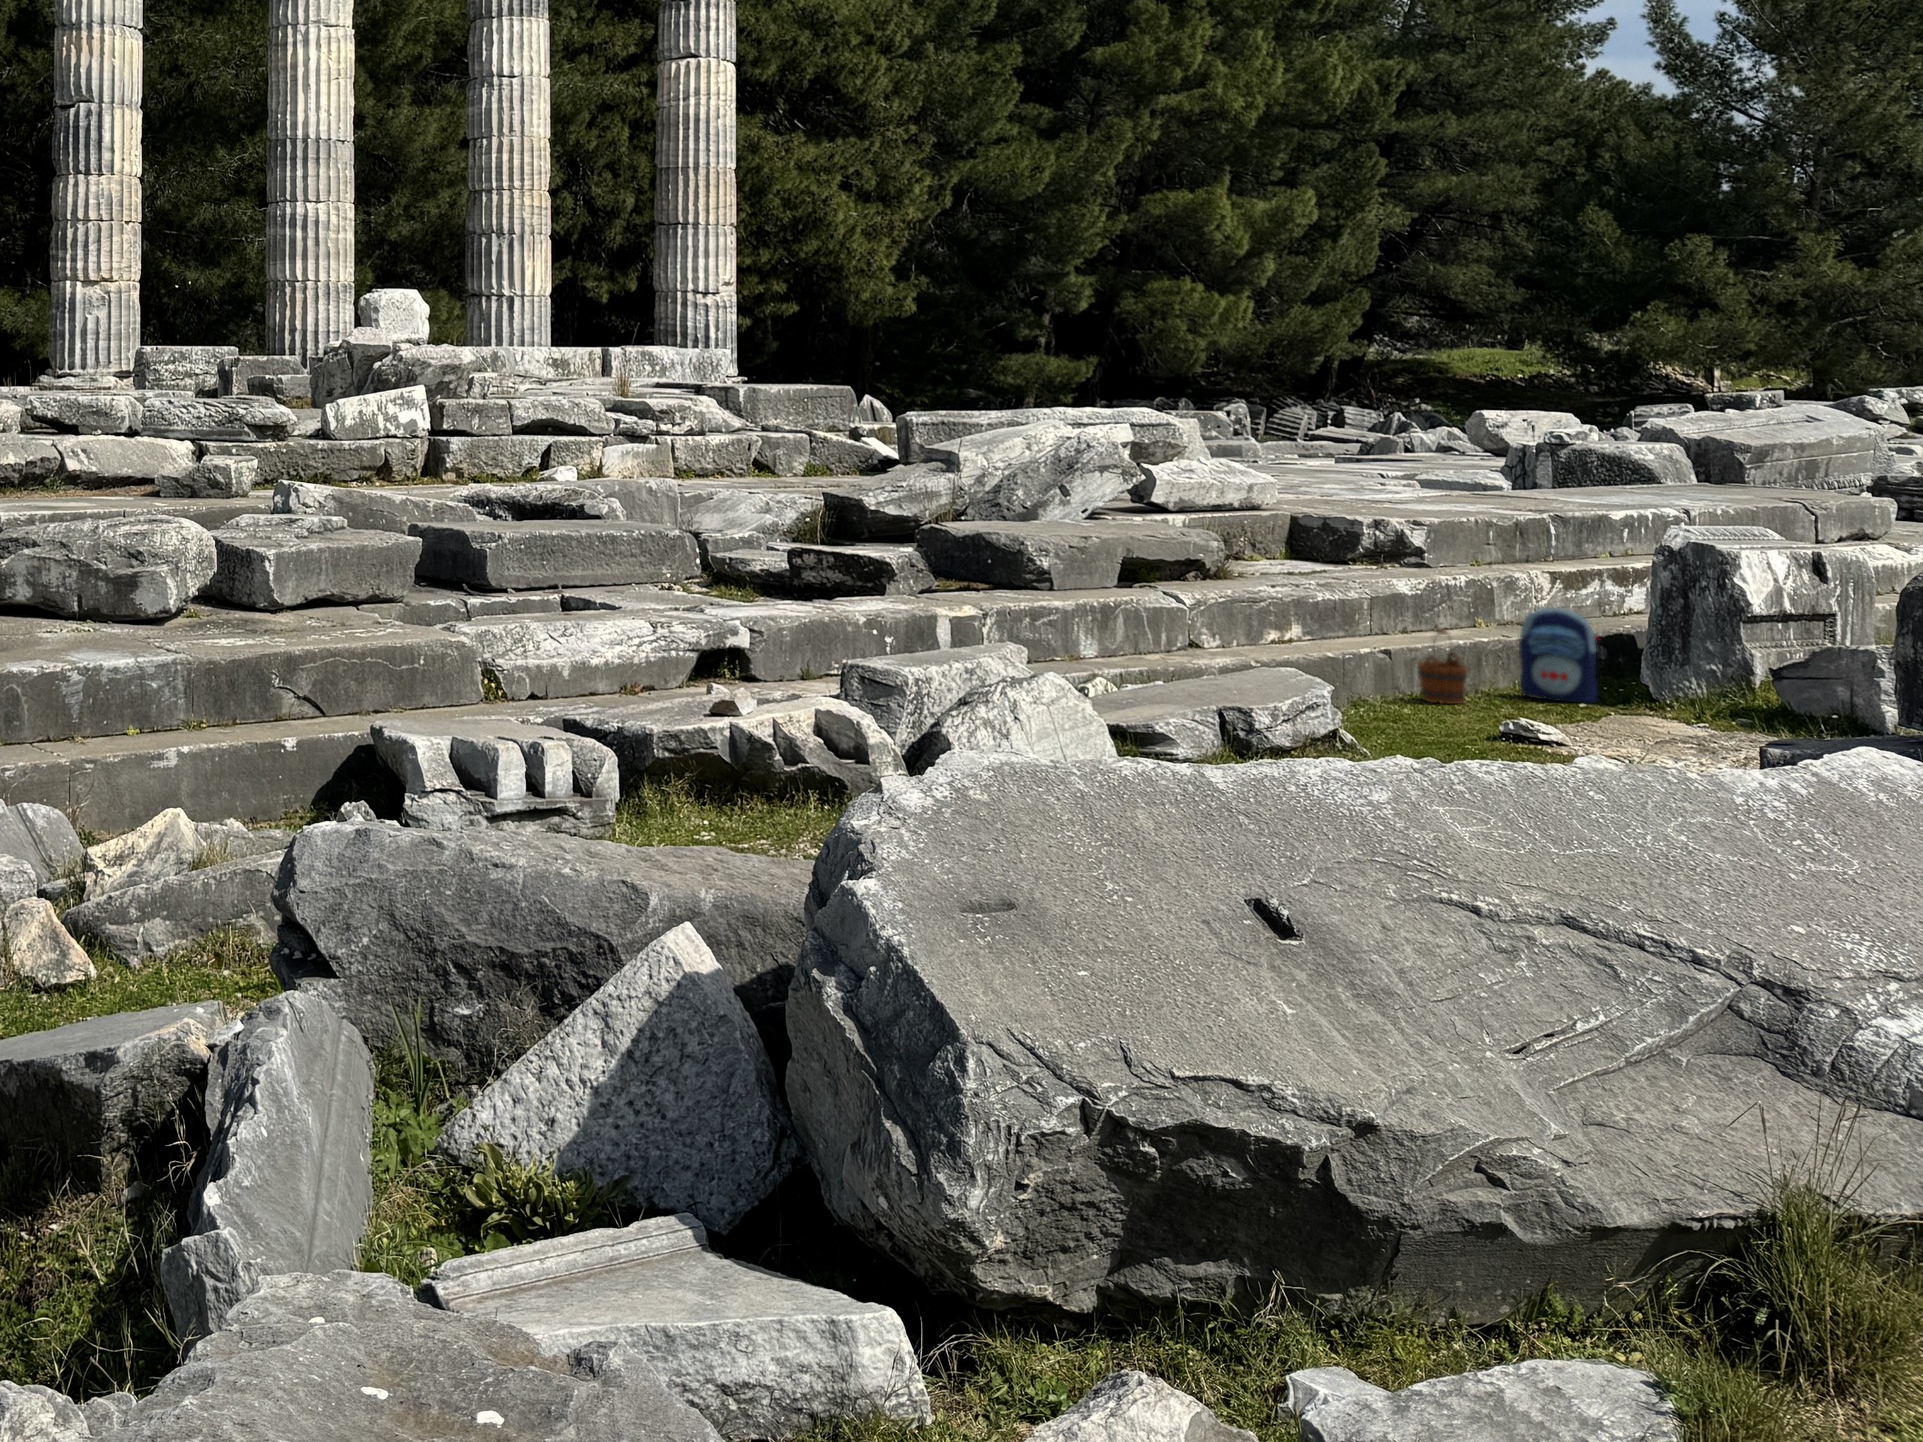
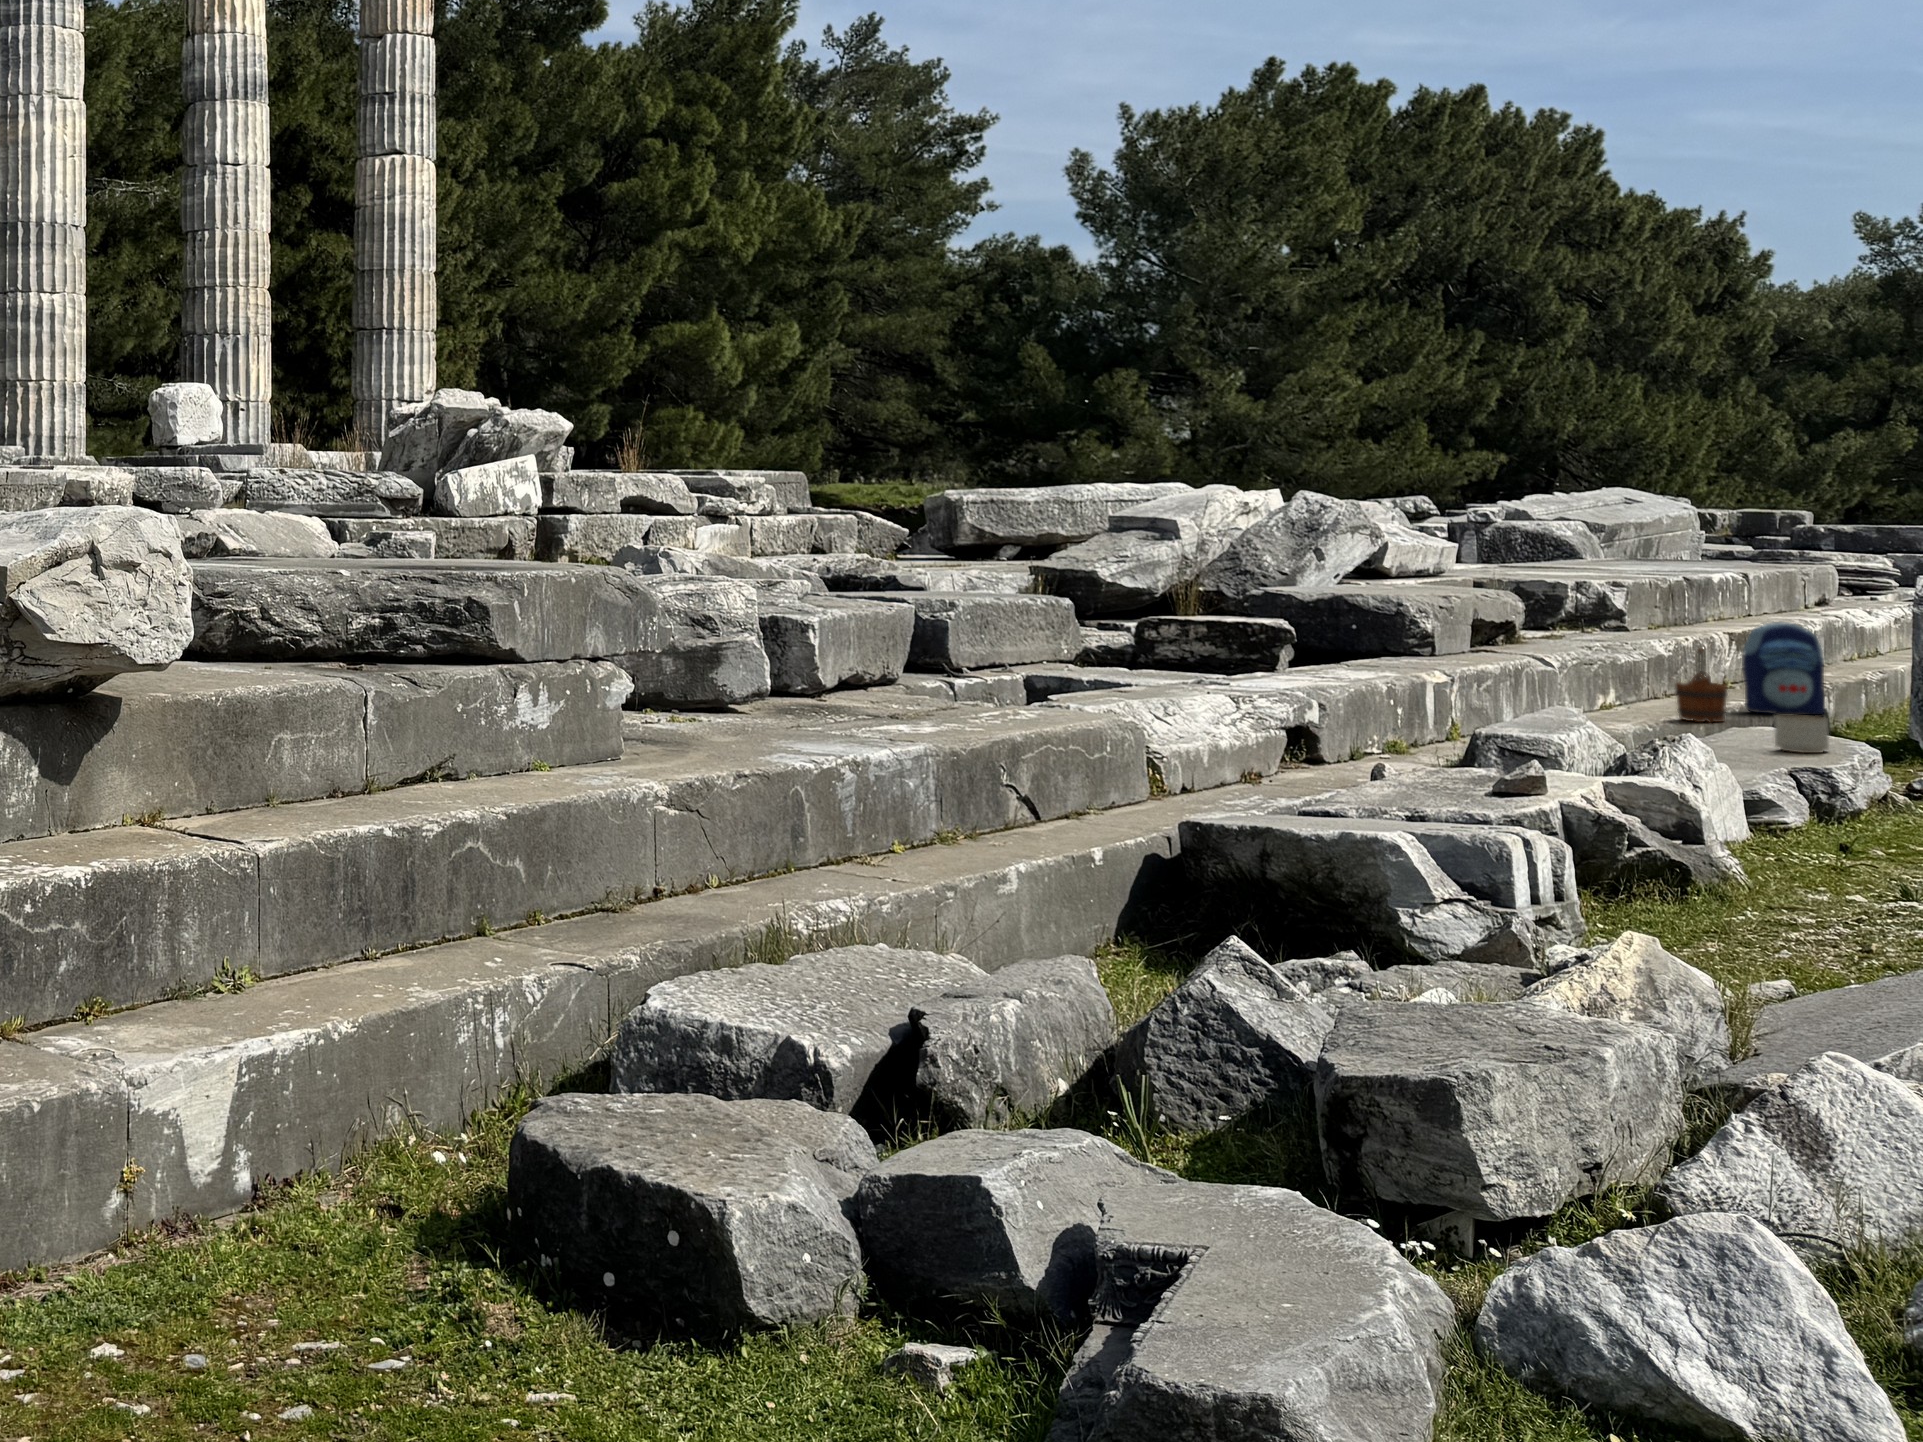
planter: none [1369,703,1416,743] -> present [1774,715,1829,753]

